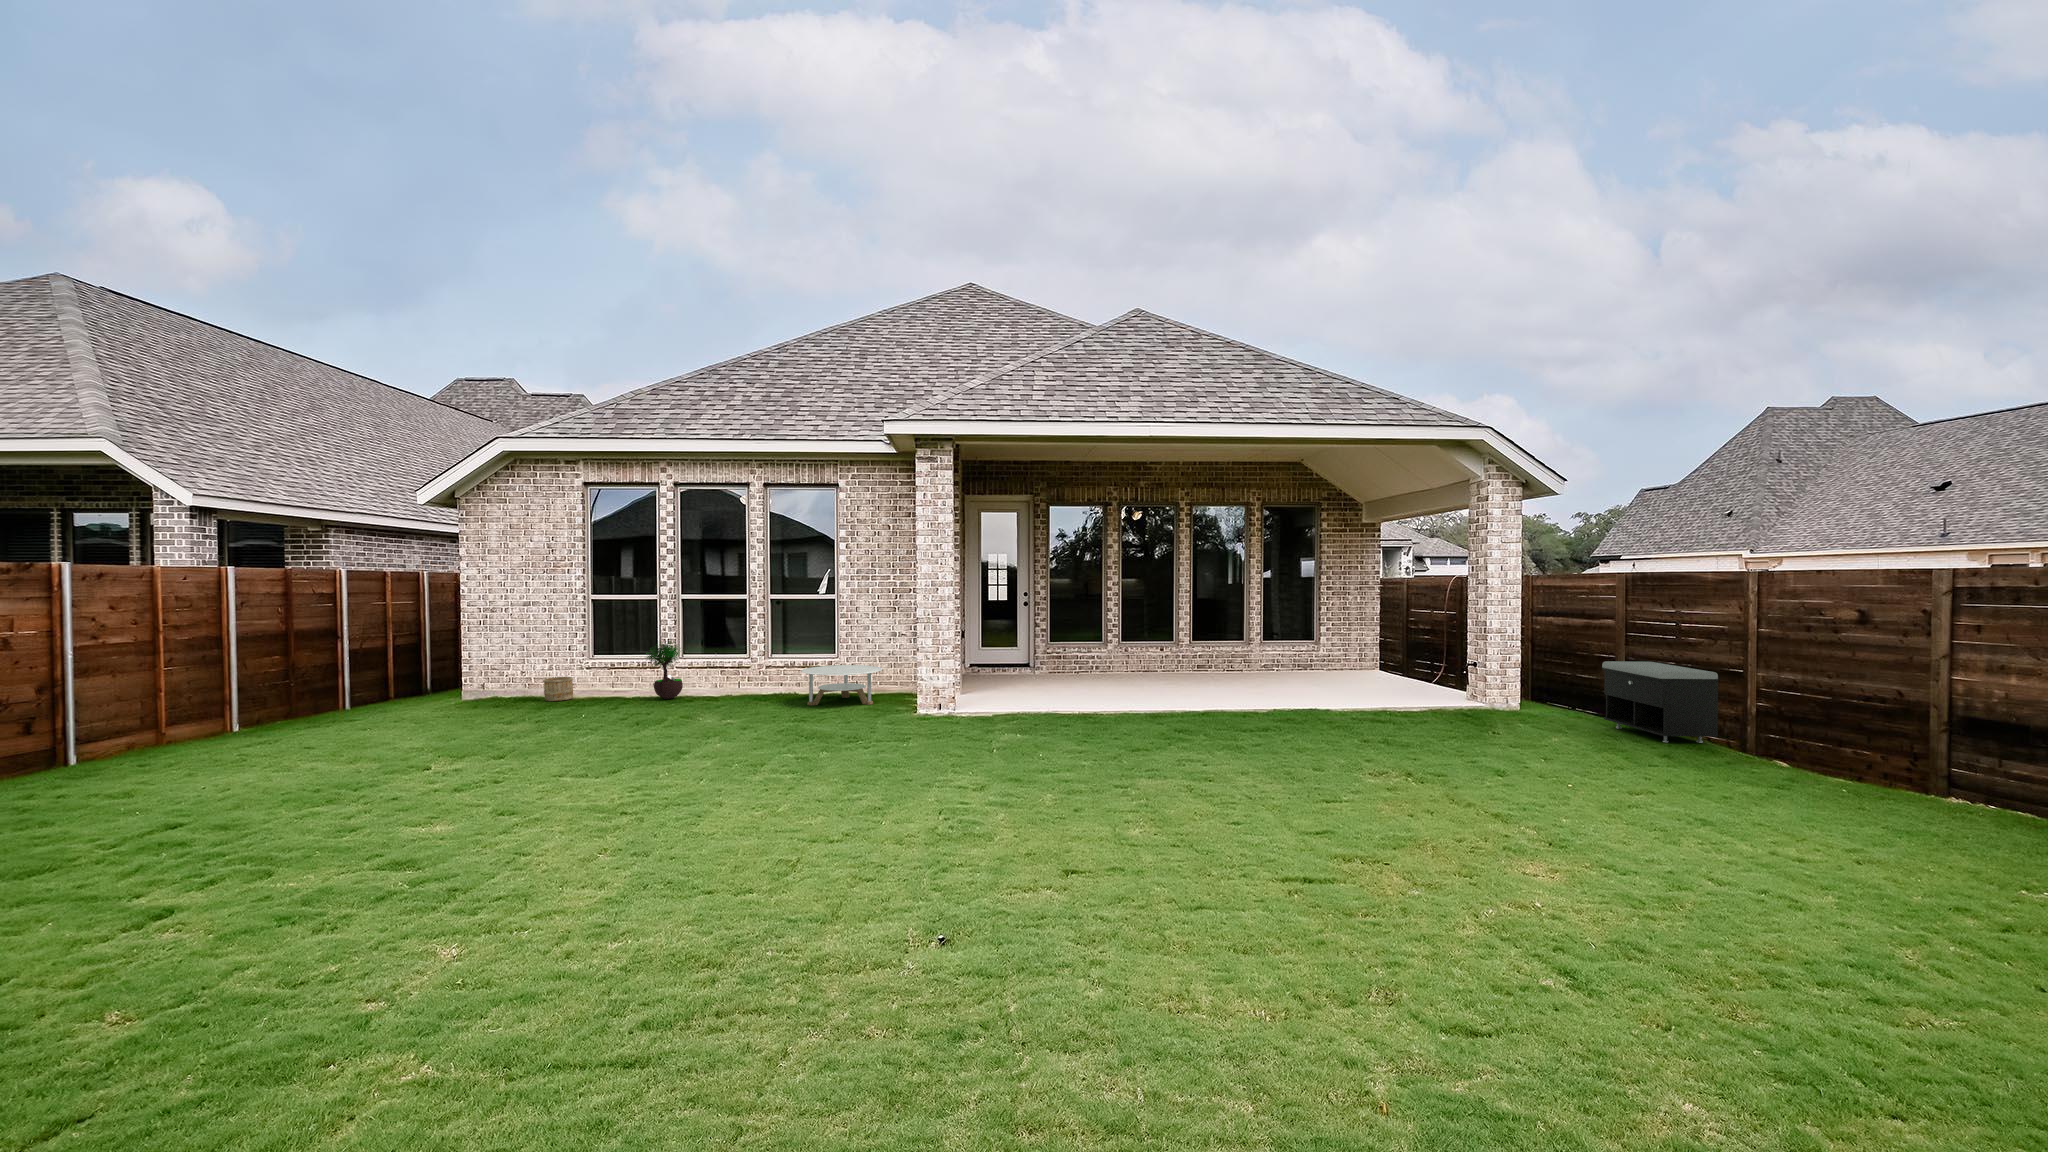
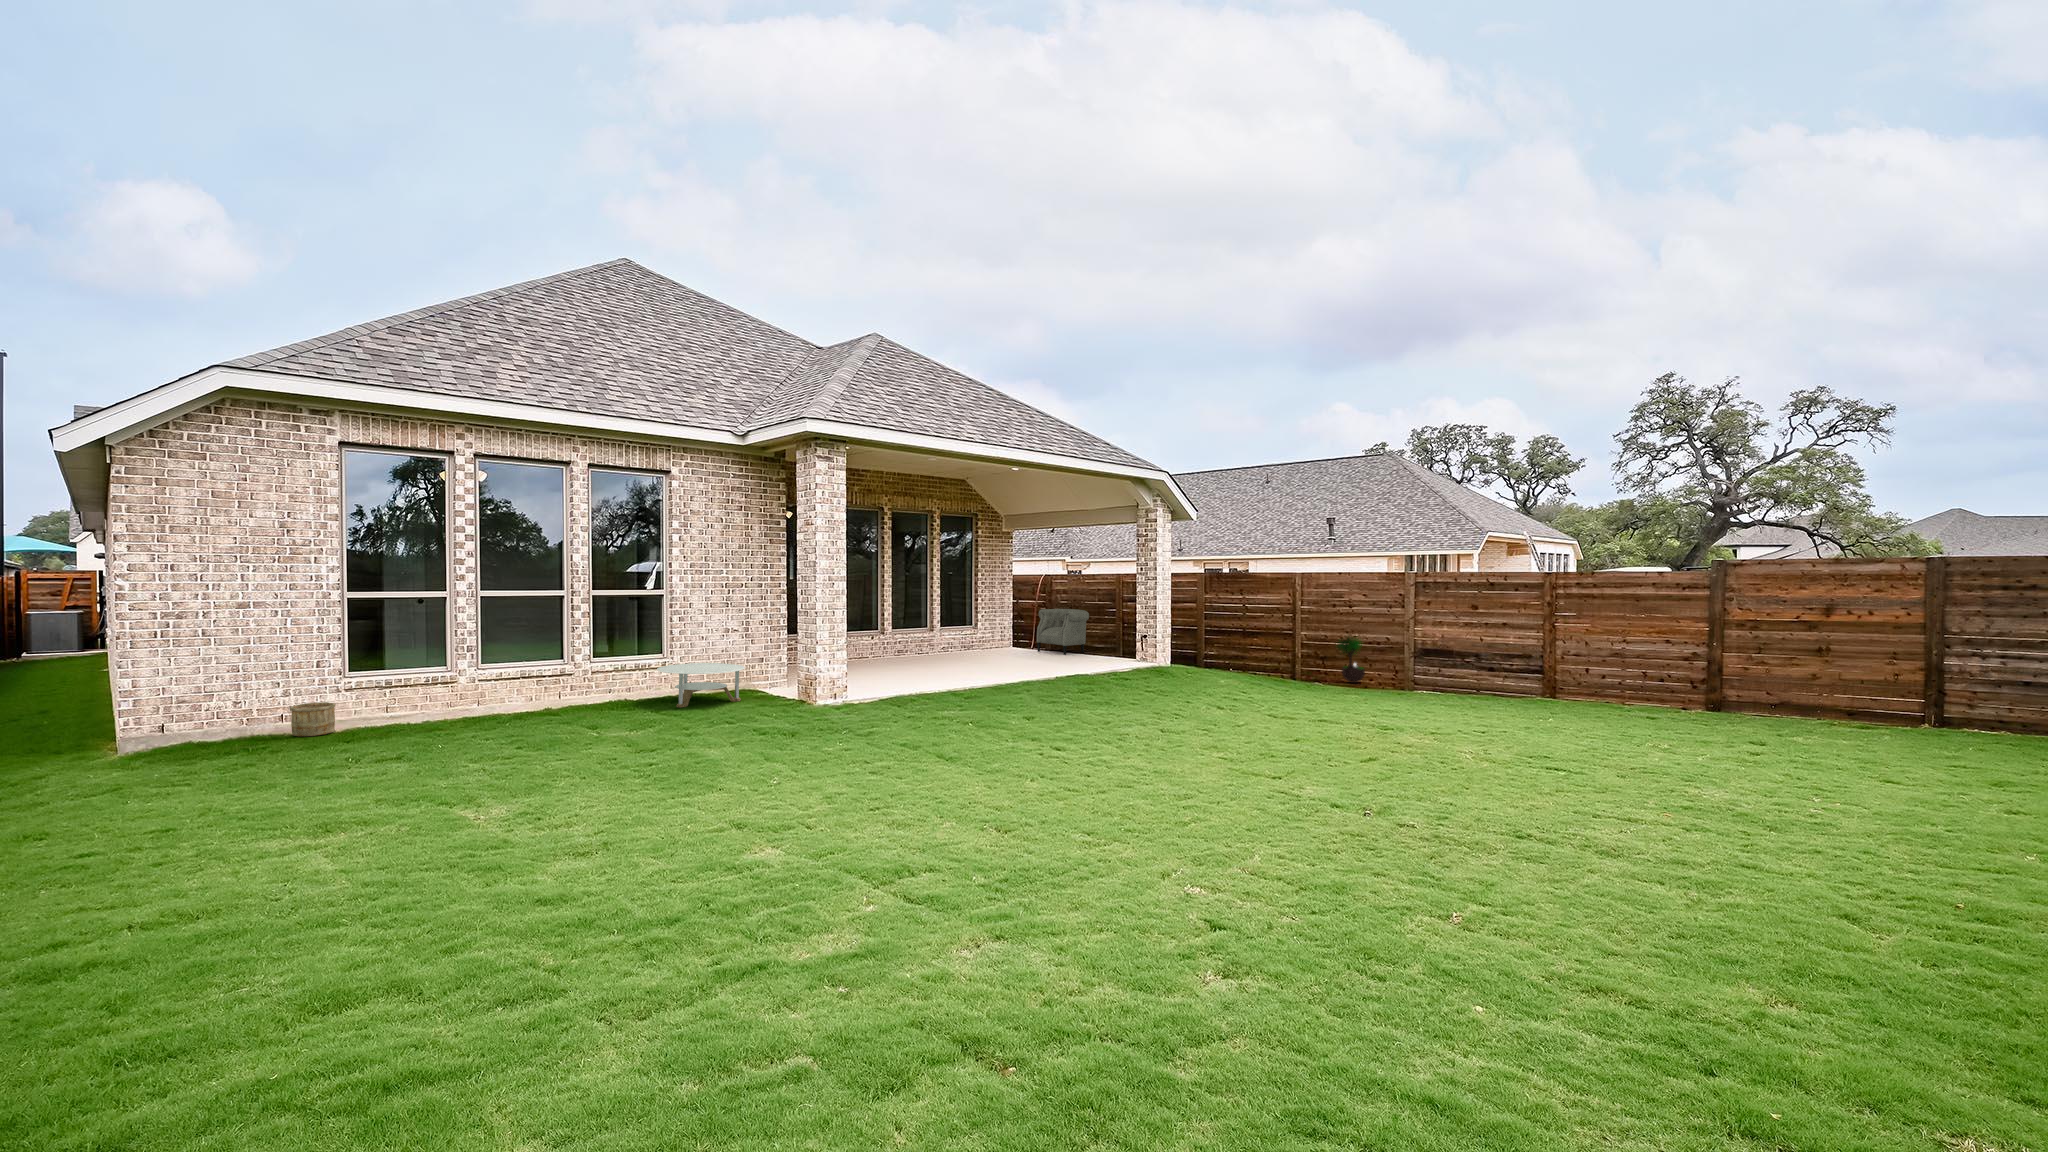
chair: none [1366,625,1439,685] -> present [1037,609,1089,655]
potted tree: present [646,642,683,699] -> present [1338,636,1365,683]
storage bench: present [1602,661,1718,743] -> none [1233,628,1298,675]

